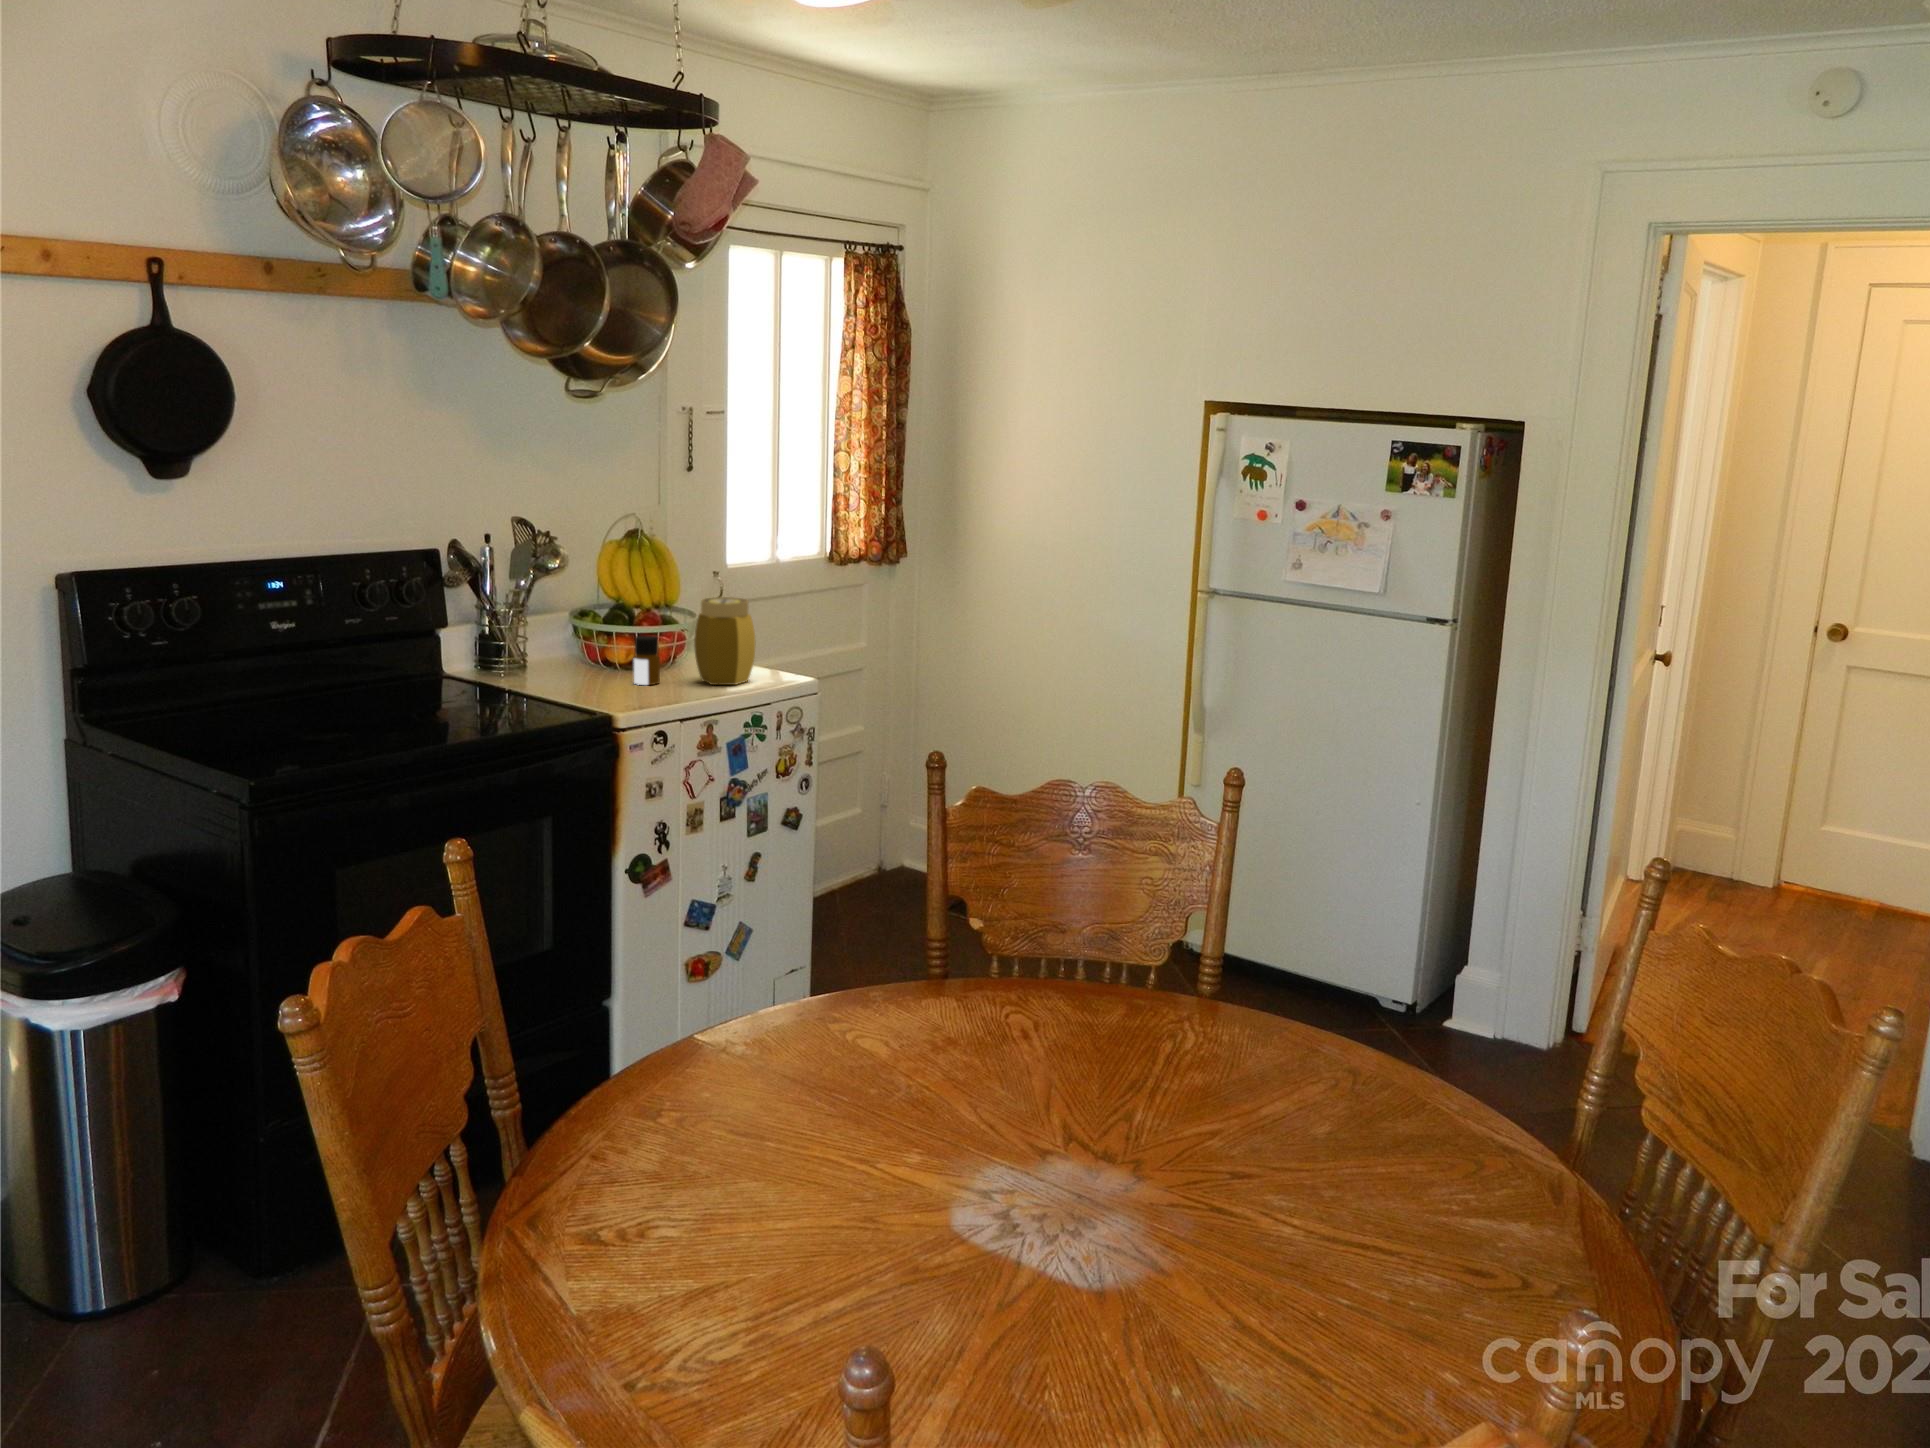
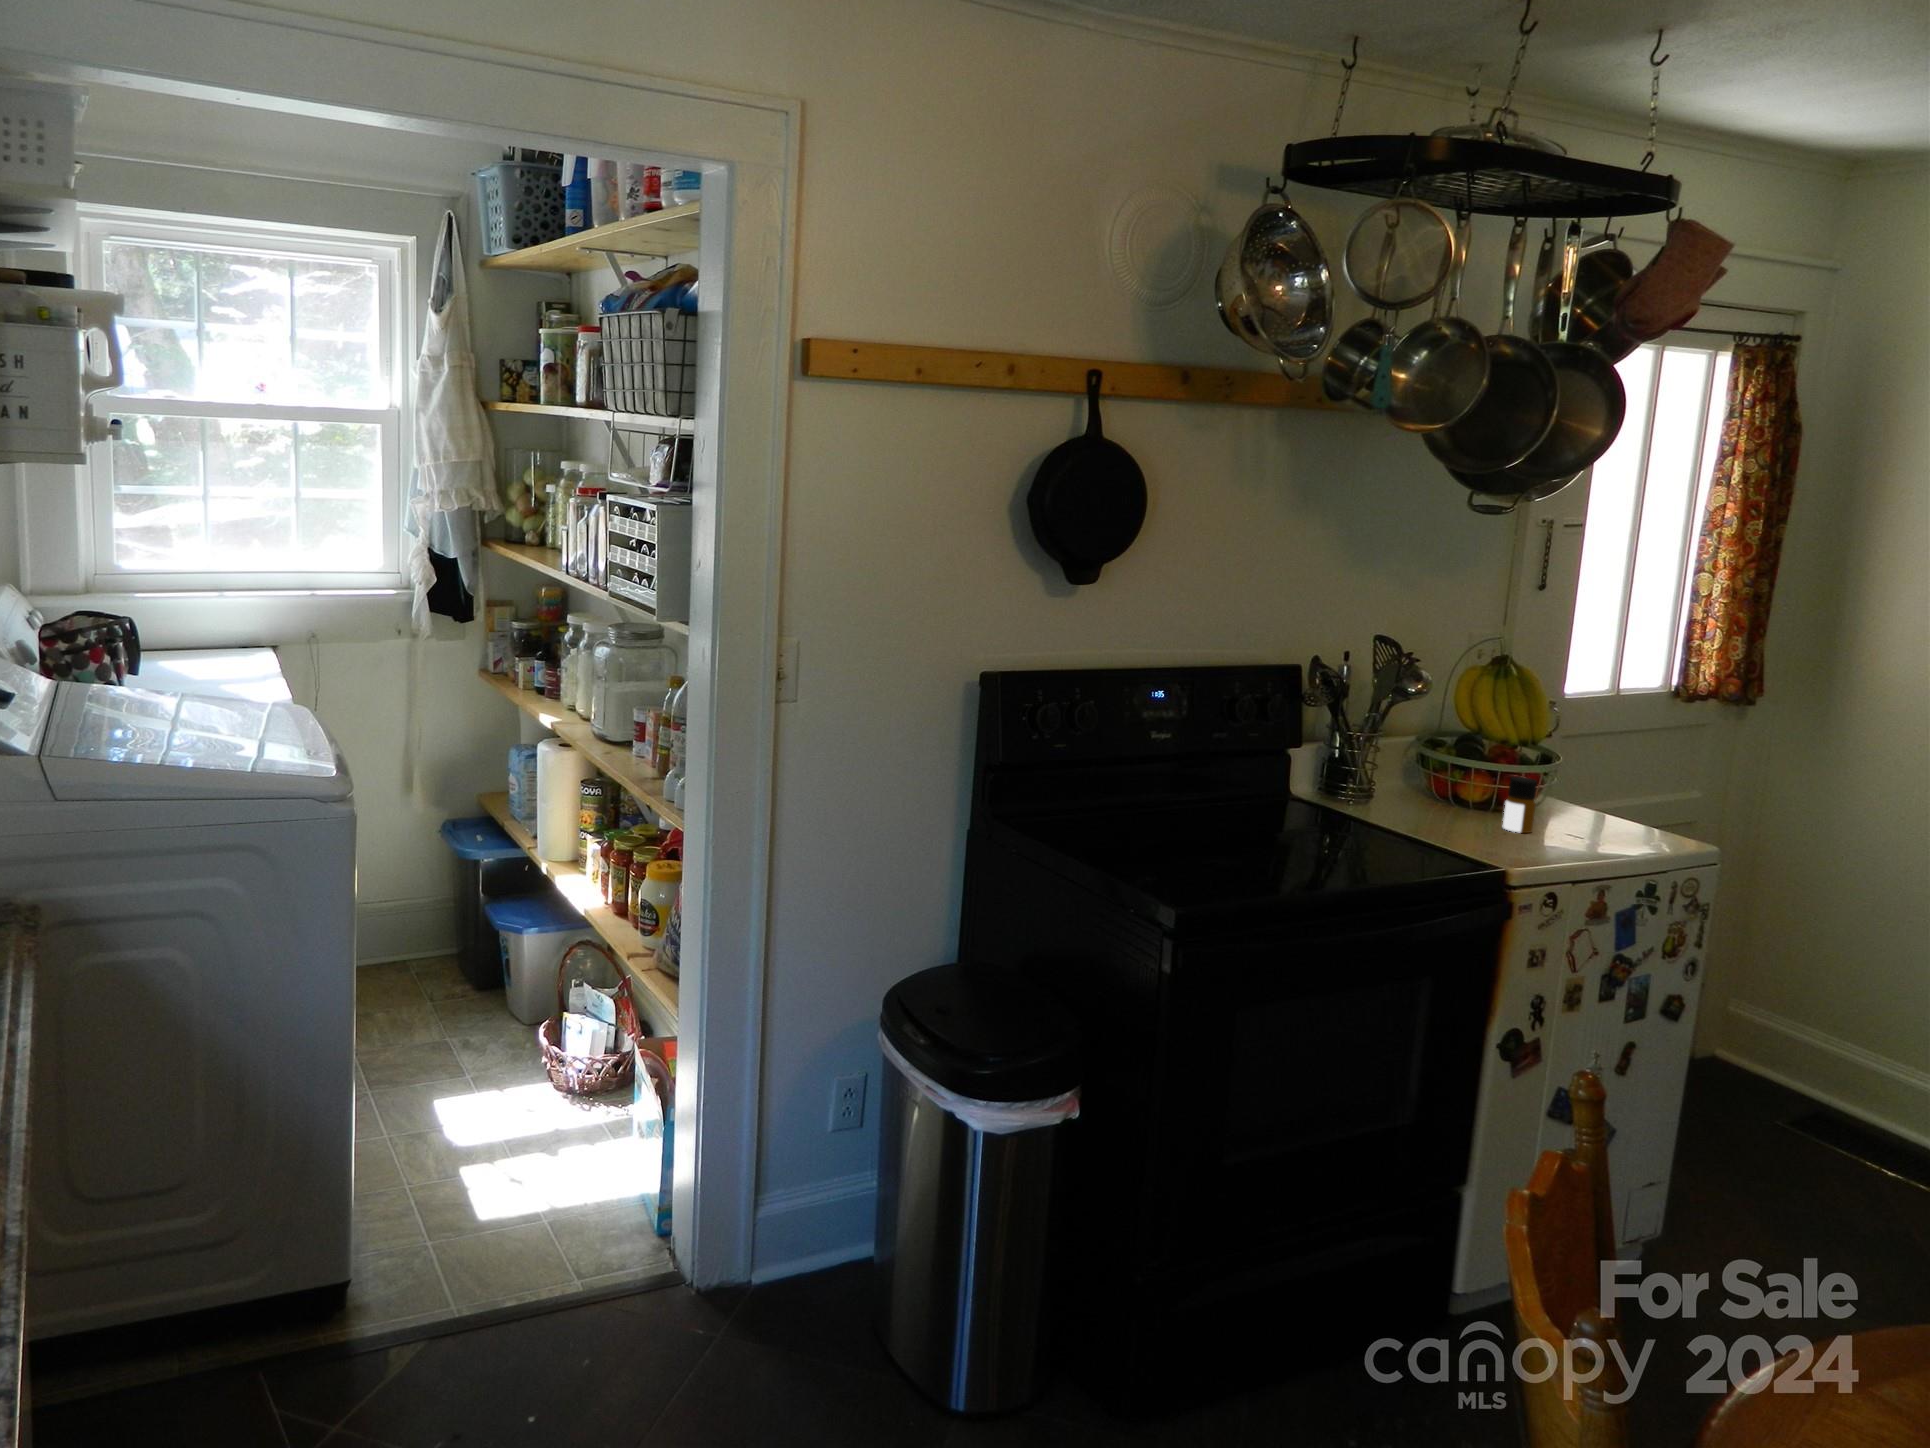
jar: present [694,597,755,685] -> none [1577,742,1653,845]

